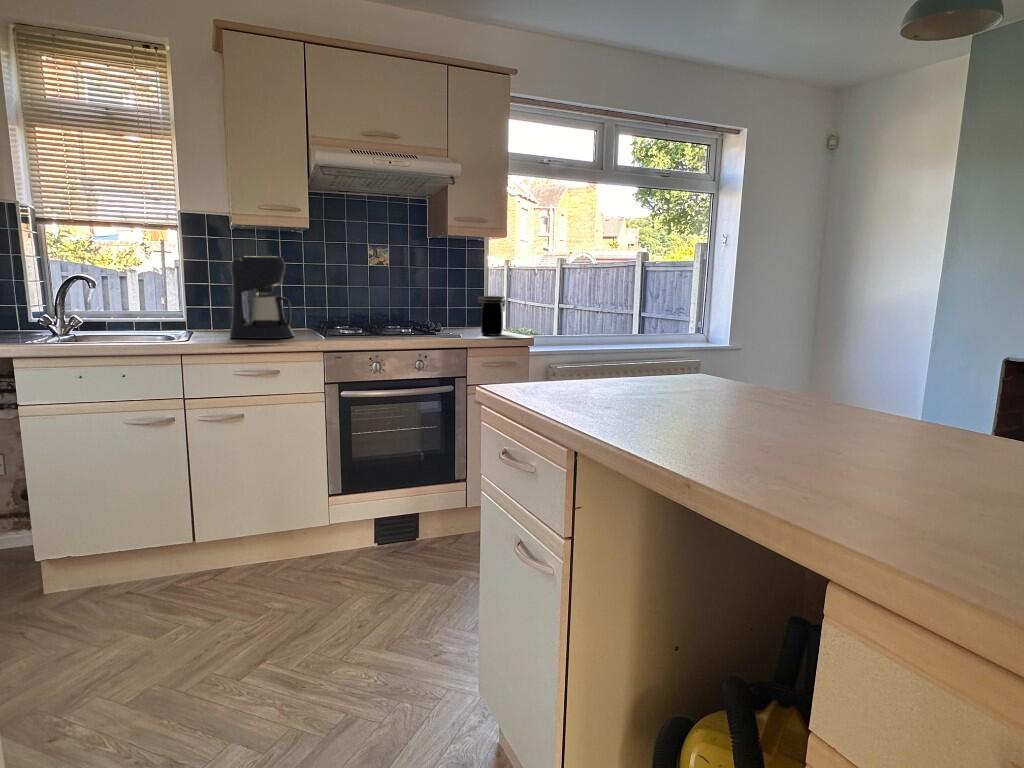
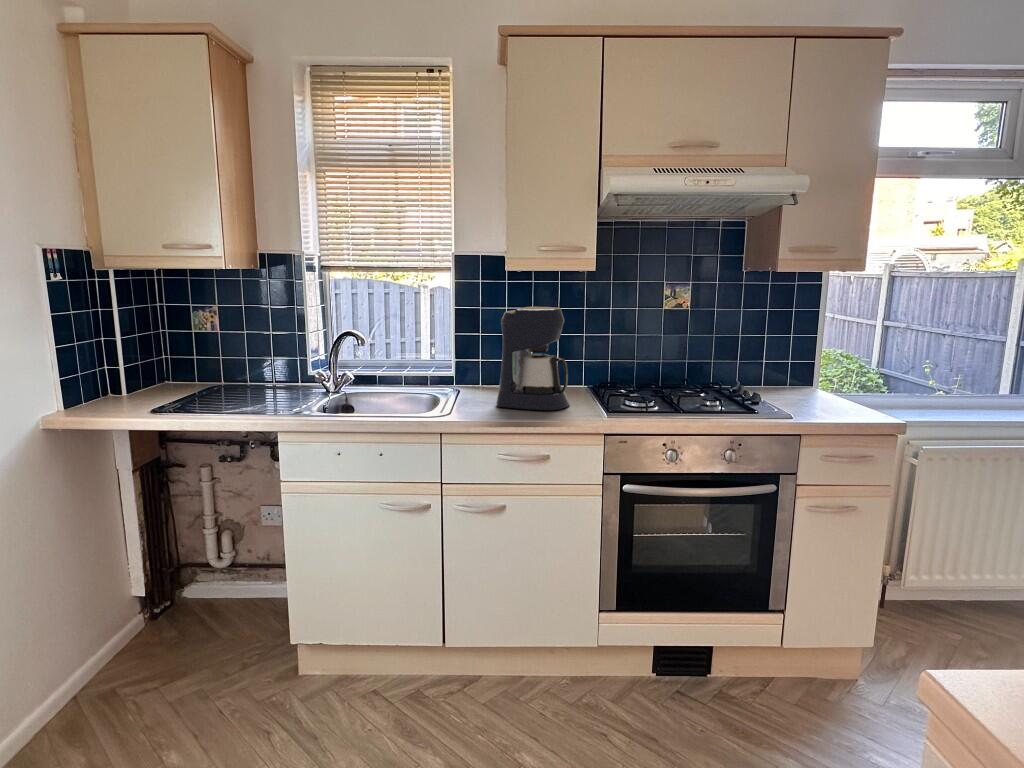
jar: present [478,296,506,336] -> none [819,358,865,417]

